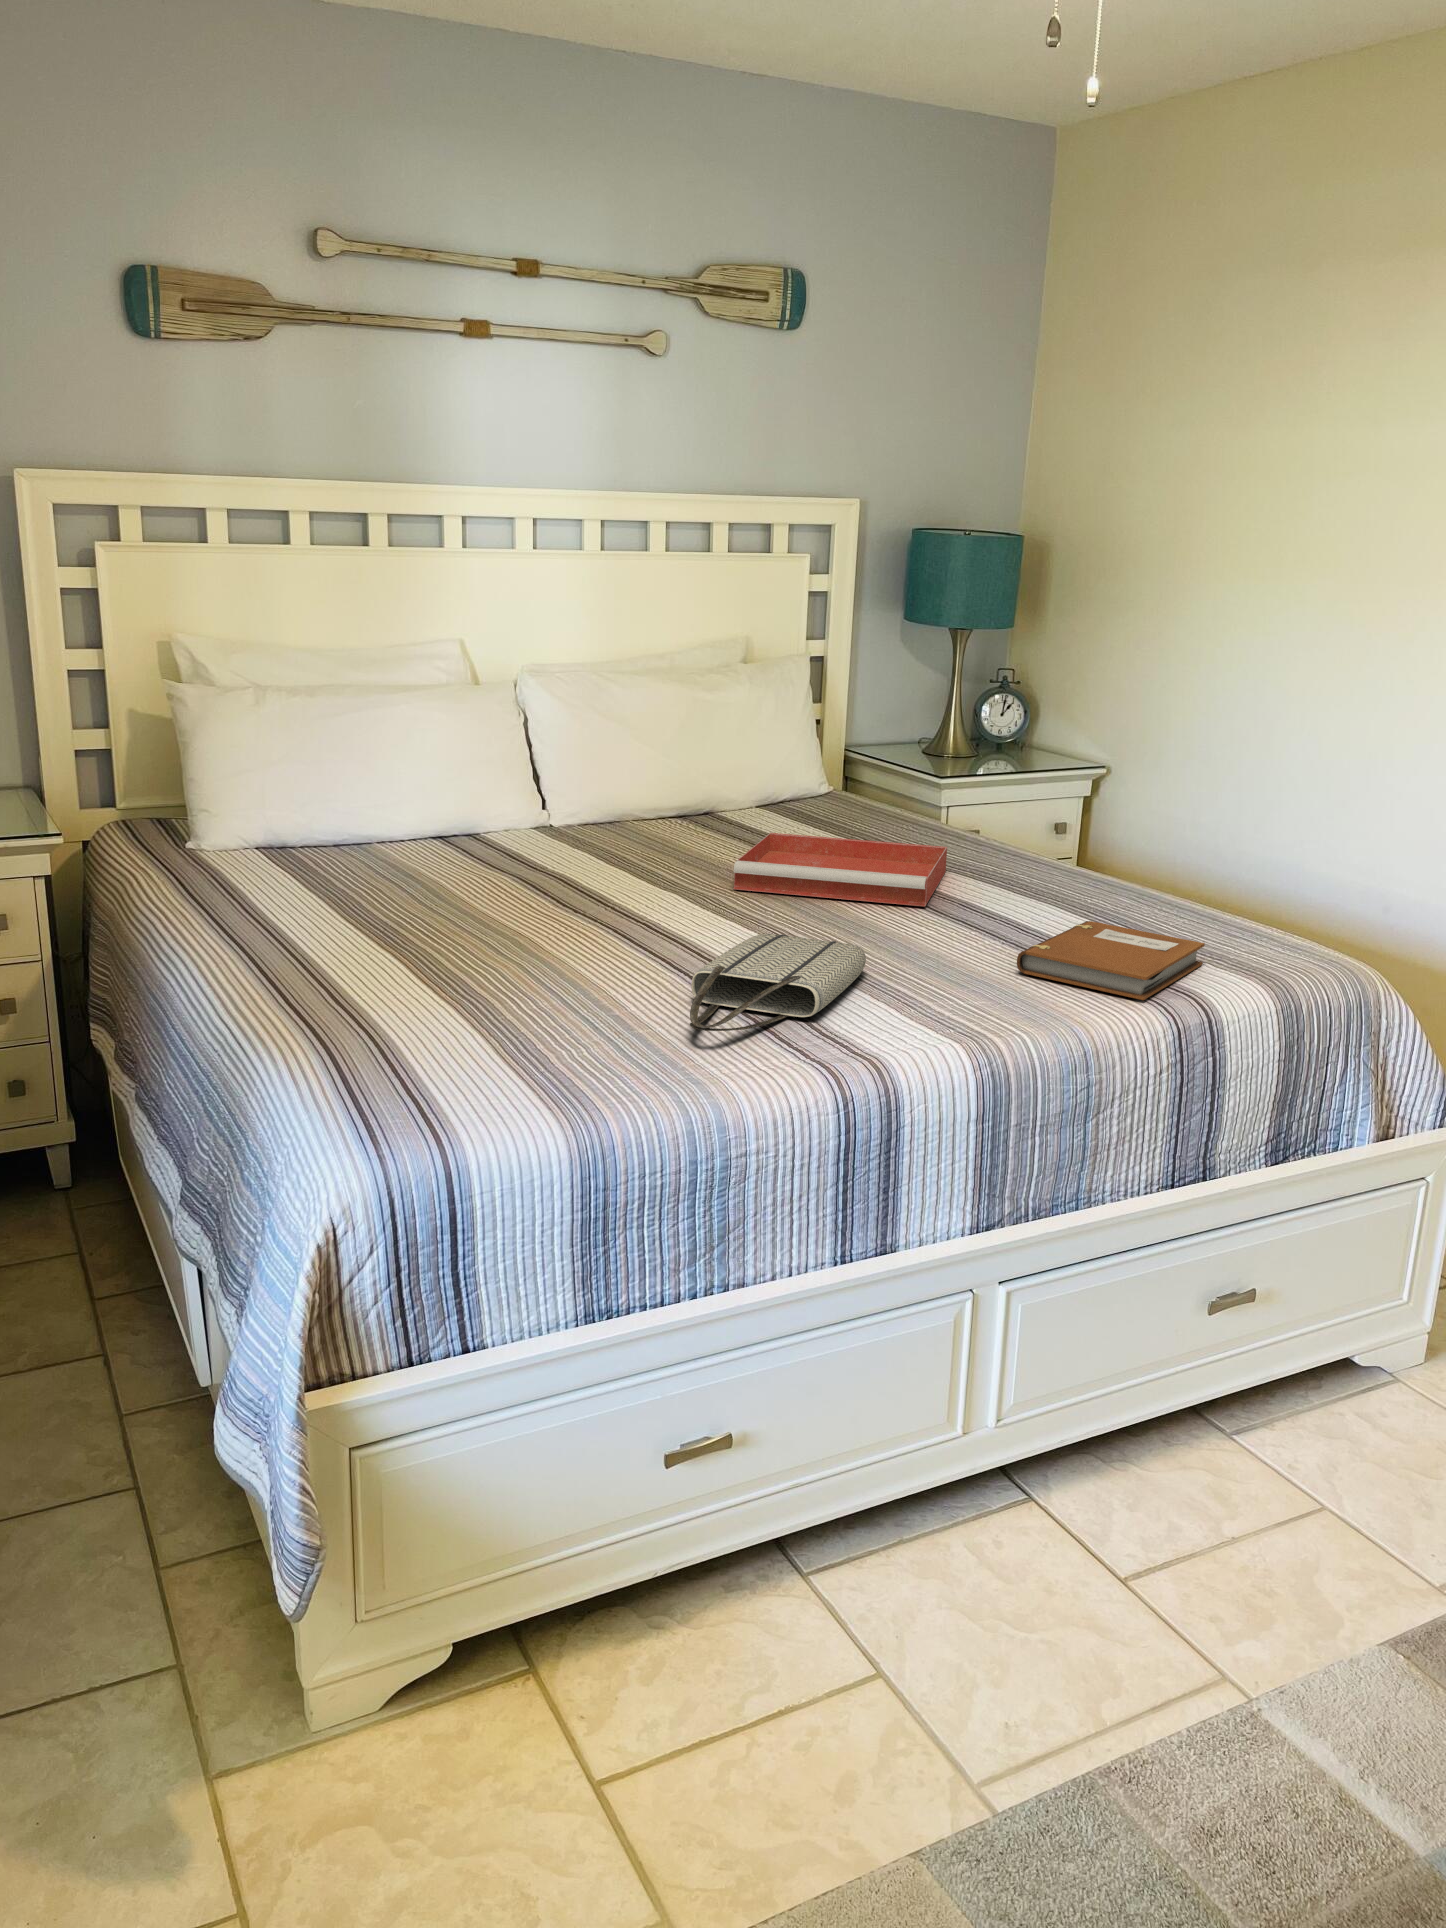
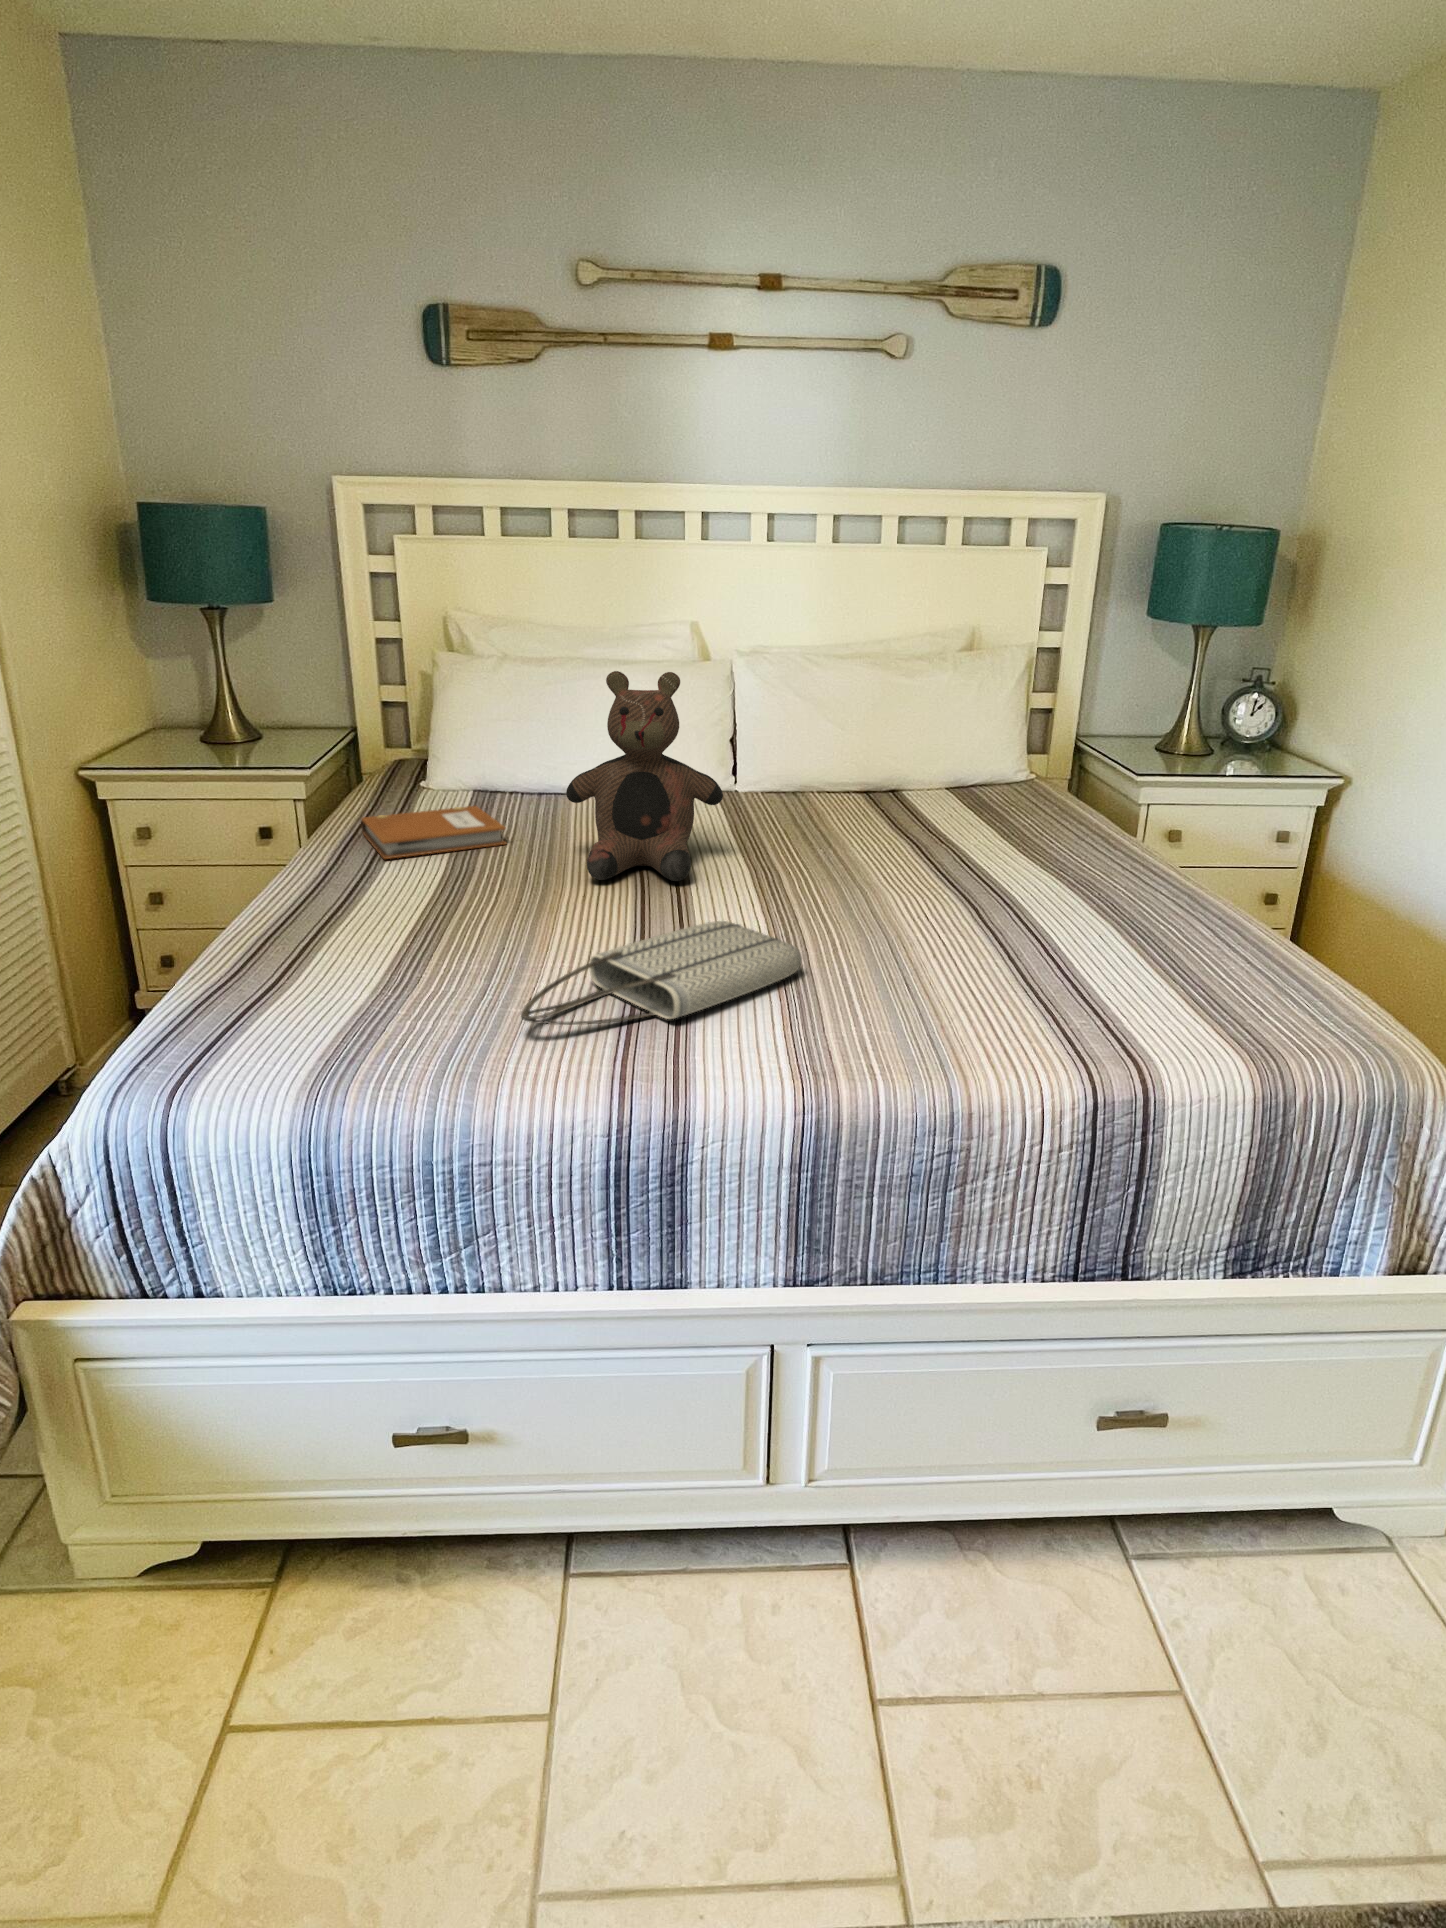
teddy bear: none [491,694,655,918] -> present [566,671,723,881]
tray: present [733,833,947,906] -> none [793,815,1035,908]
notebook: present [1017,921,1205,1000] -> present [361,806,506,859]

